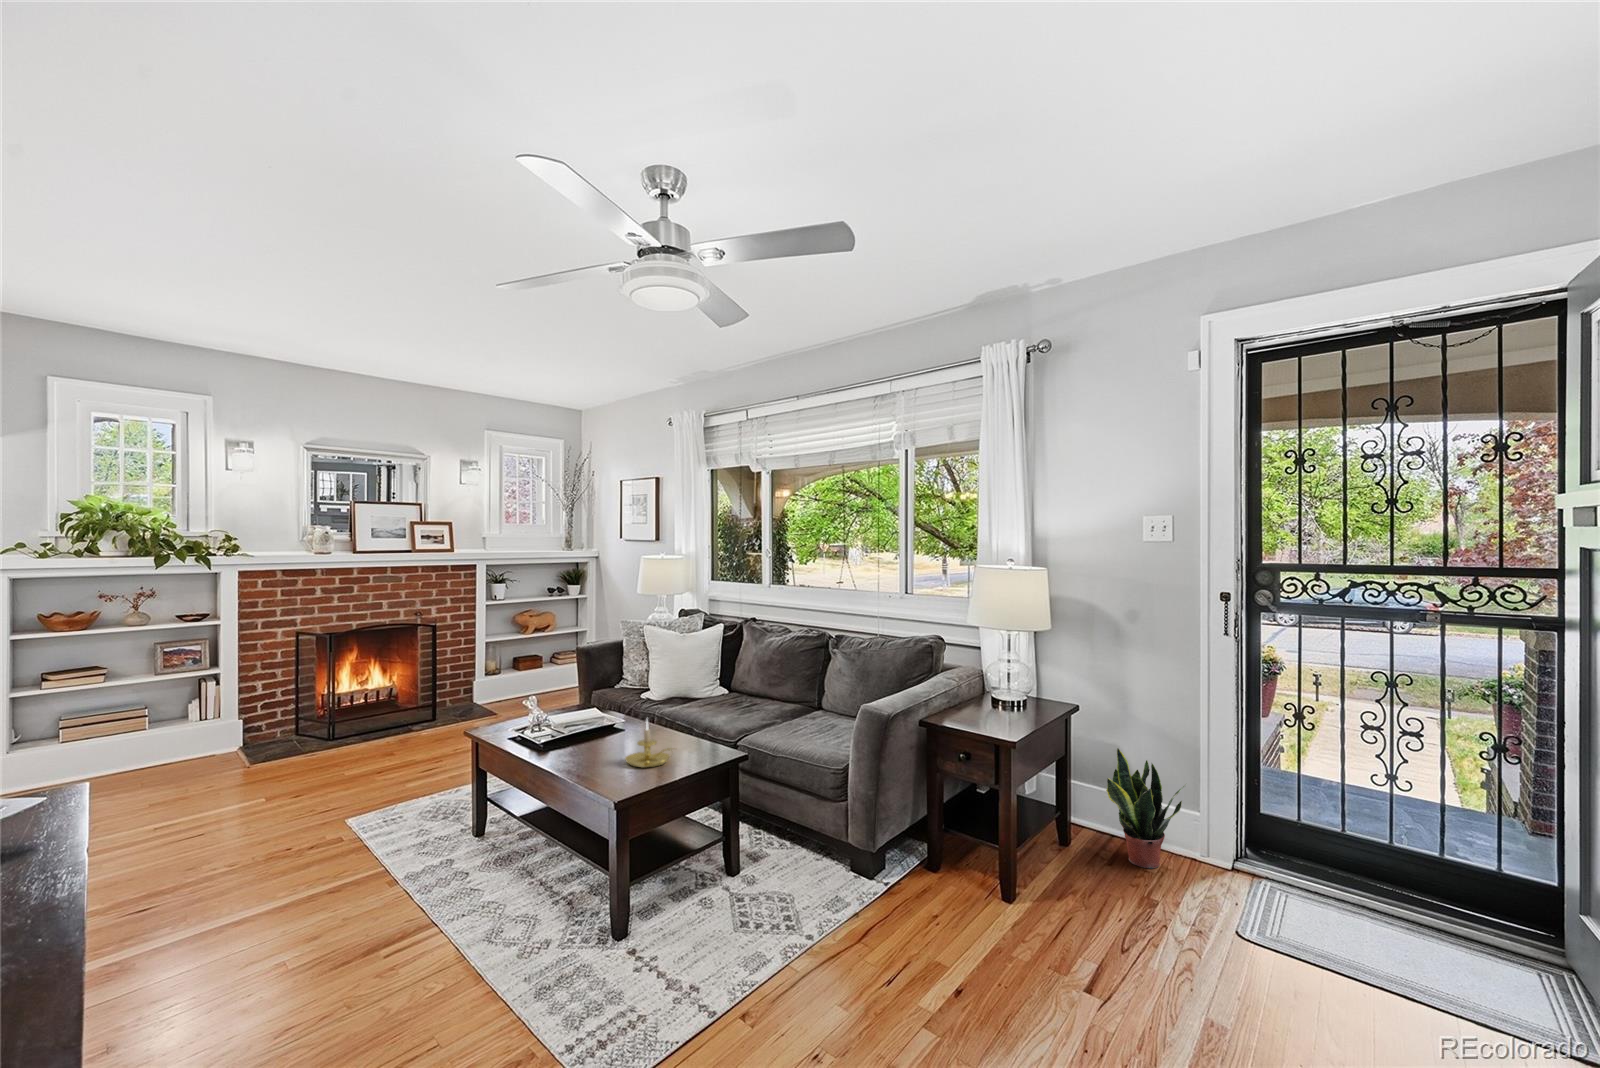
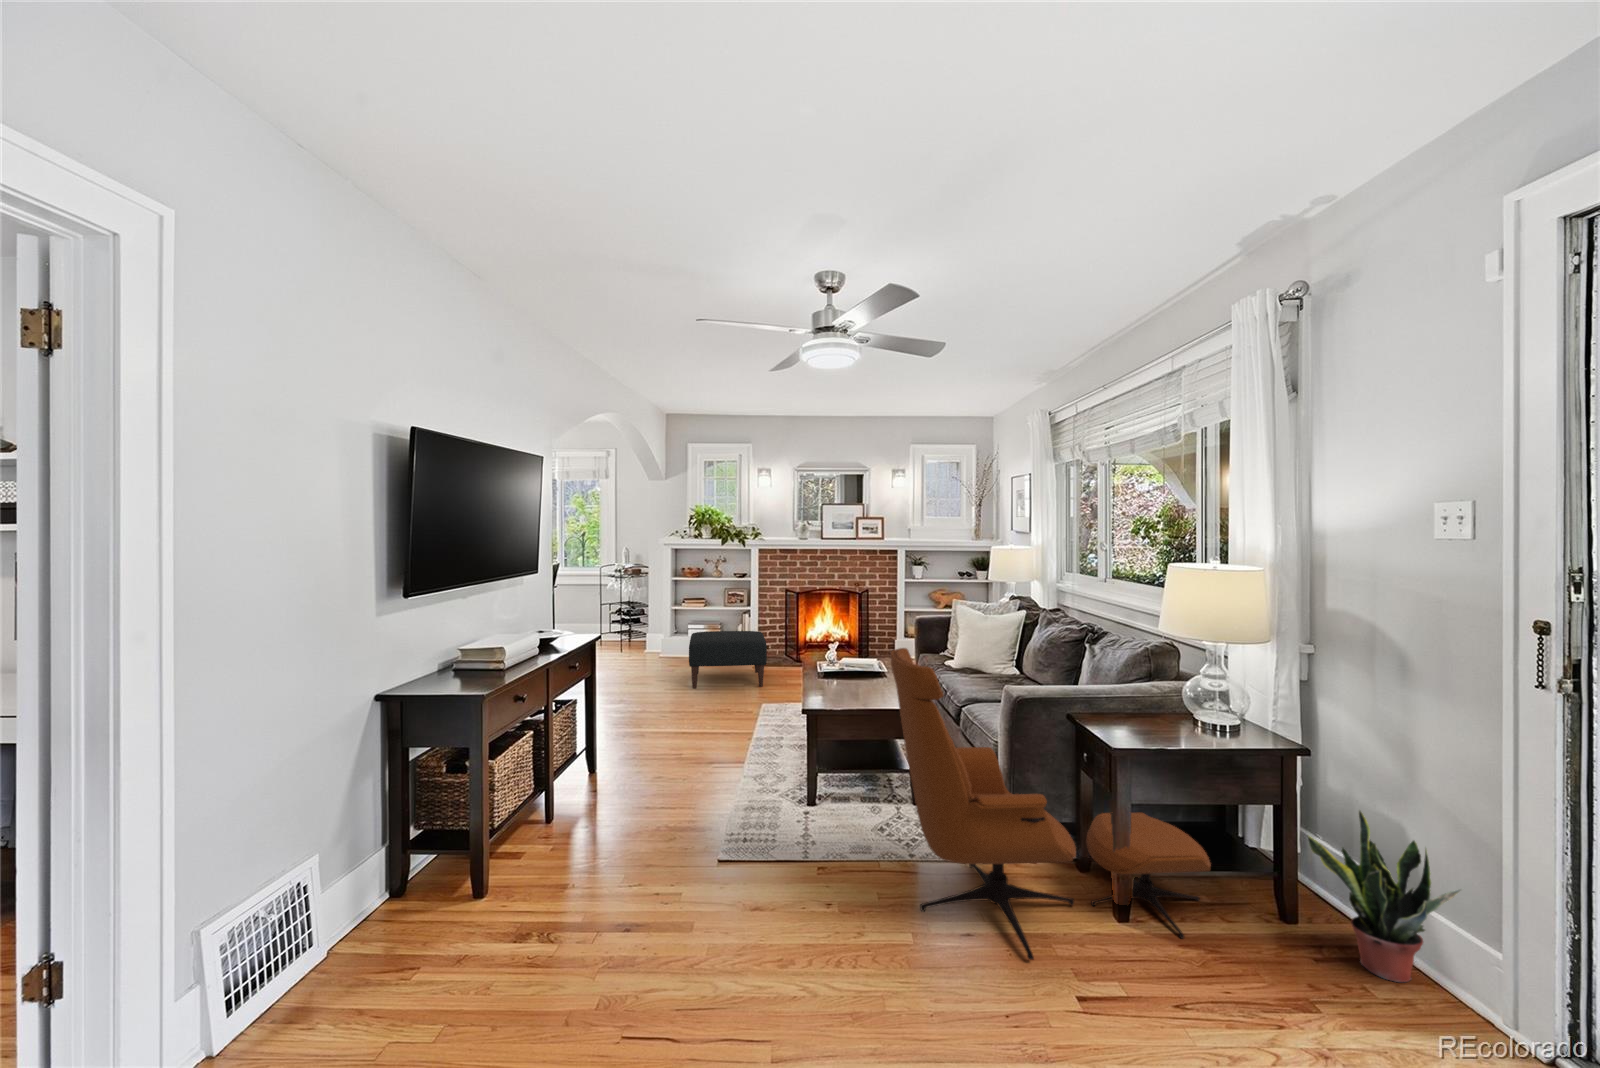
lounge chair: none [837,685,1058,999] -> present [891,648,1211,960]
ottoman: none [129,706,327,833] -> present [689,631,767,689]
candle holder: present [625,720,670,768] -> none [844,662,876,699]

